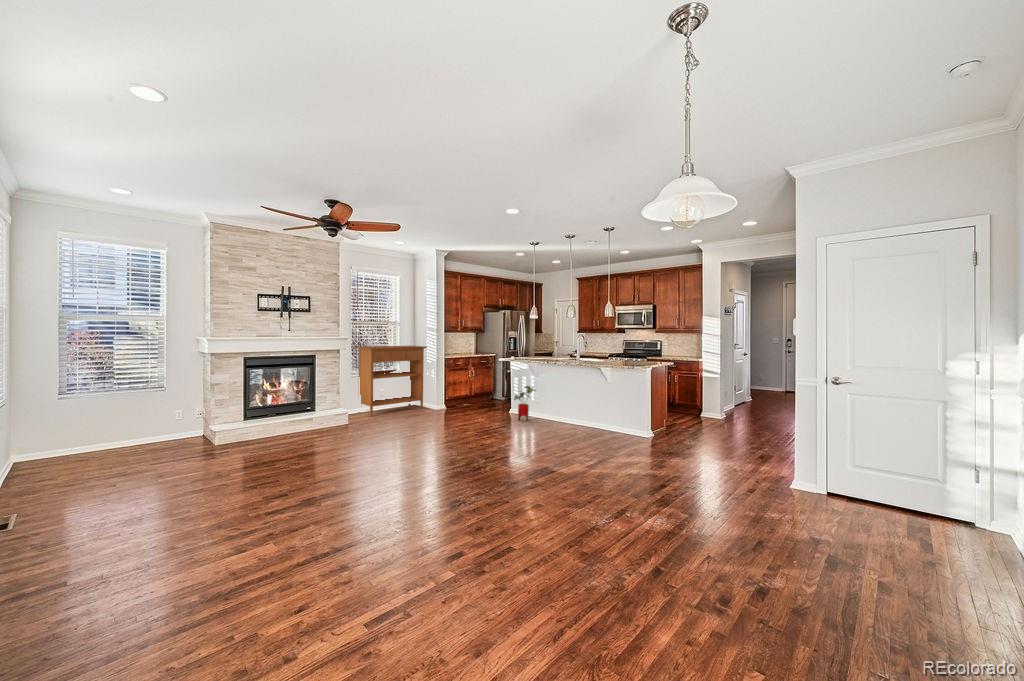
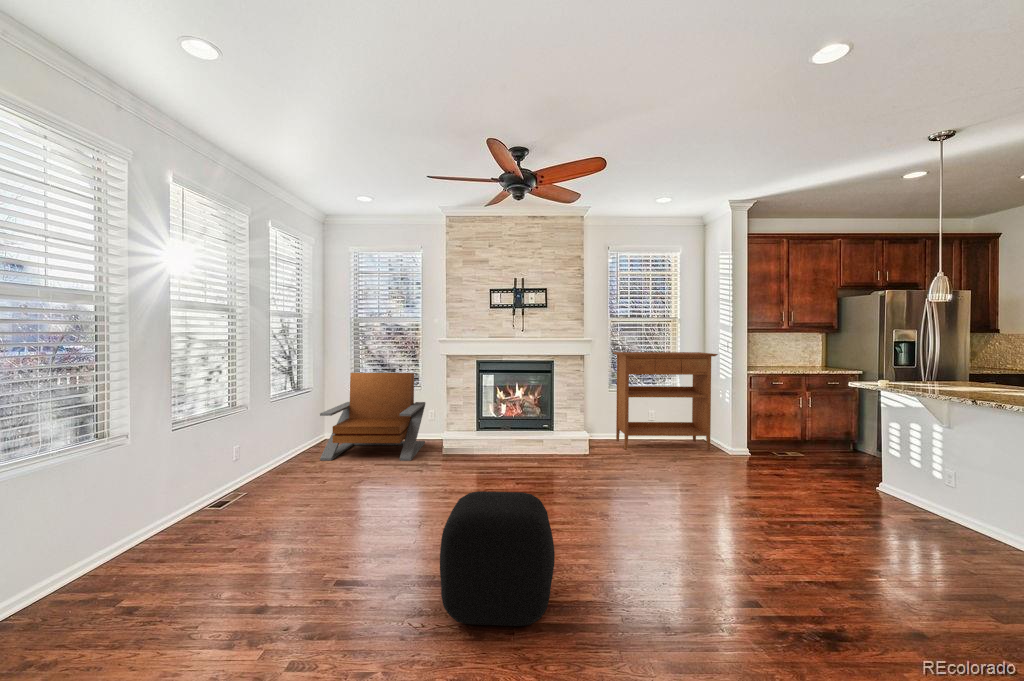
lounge chair: none [57,372,188,476] -> present [320,373,425,461]
house plant: present [514,386,535,421] -> none [880,441,945,518]
ottoman: none [347,432,419,505] -> present [440,491,555,626]

